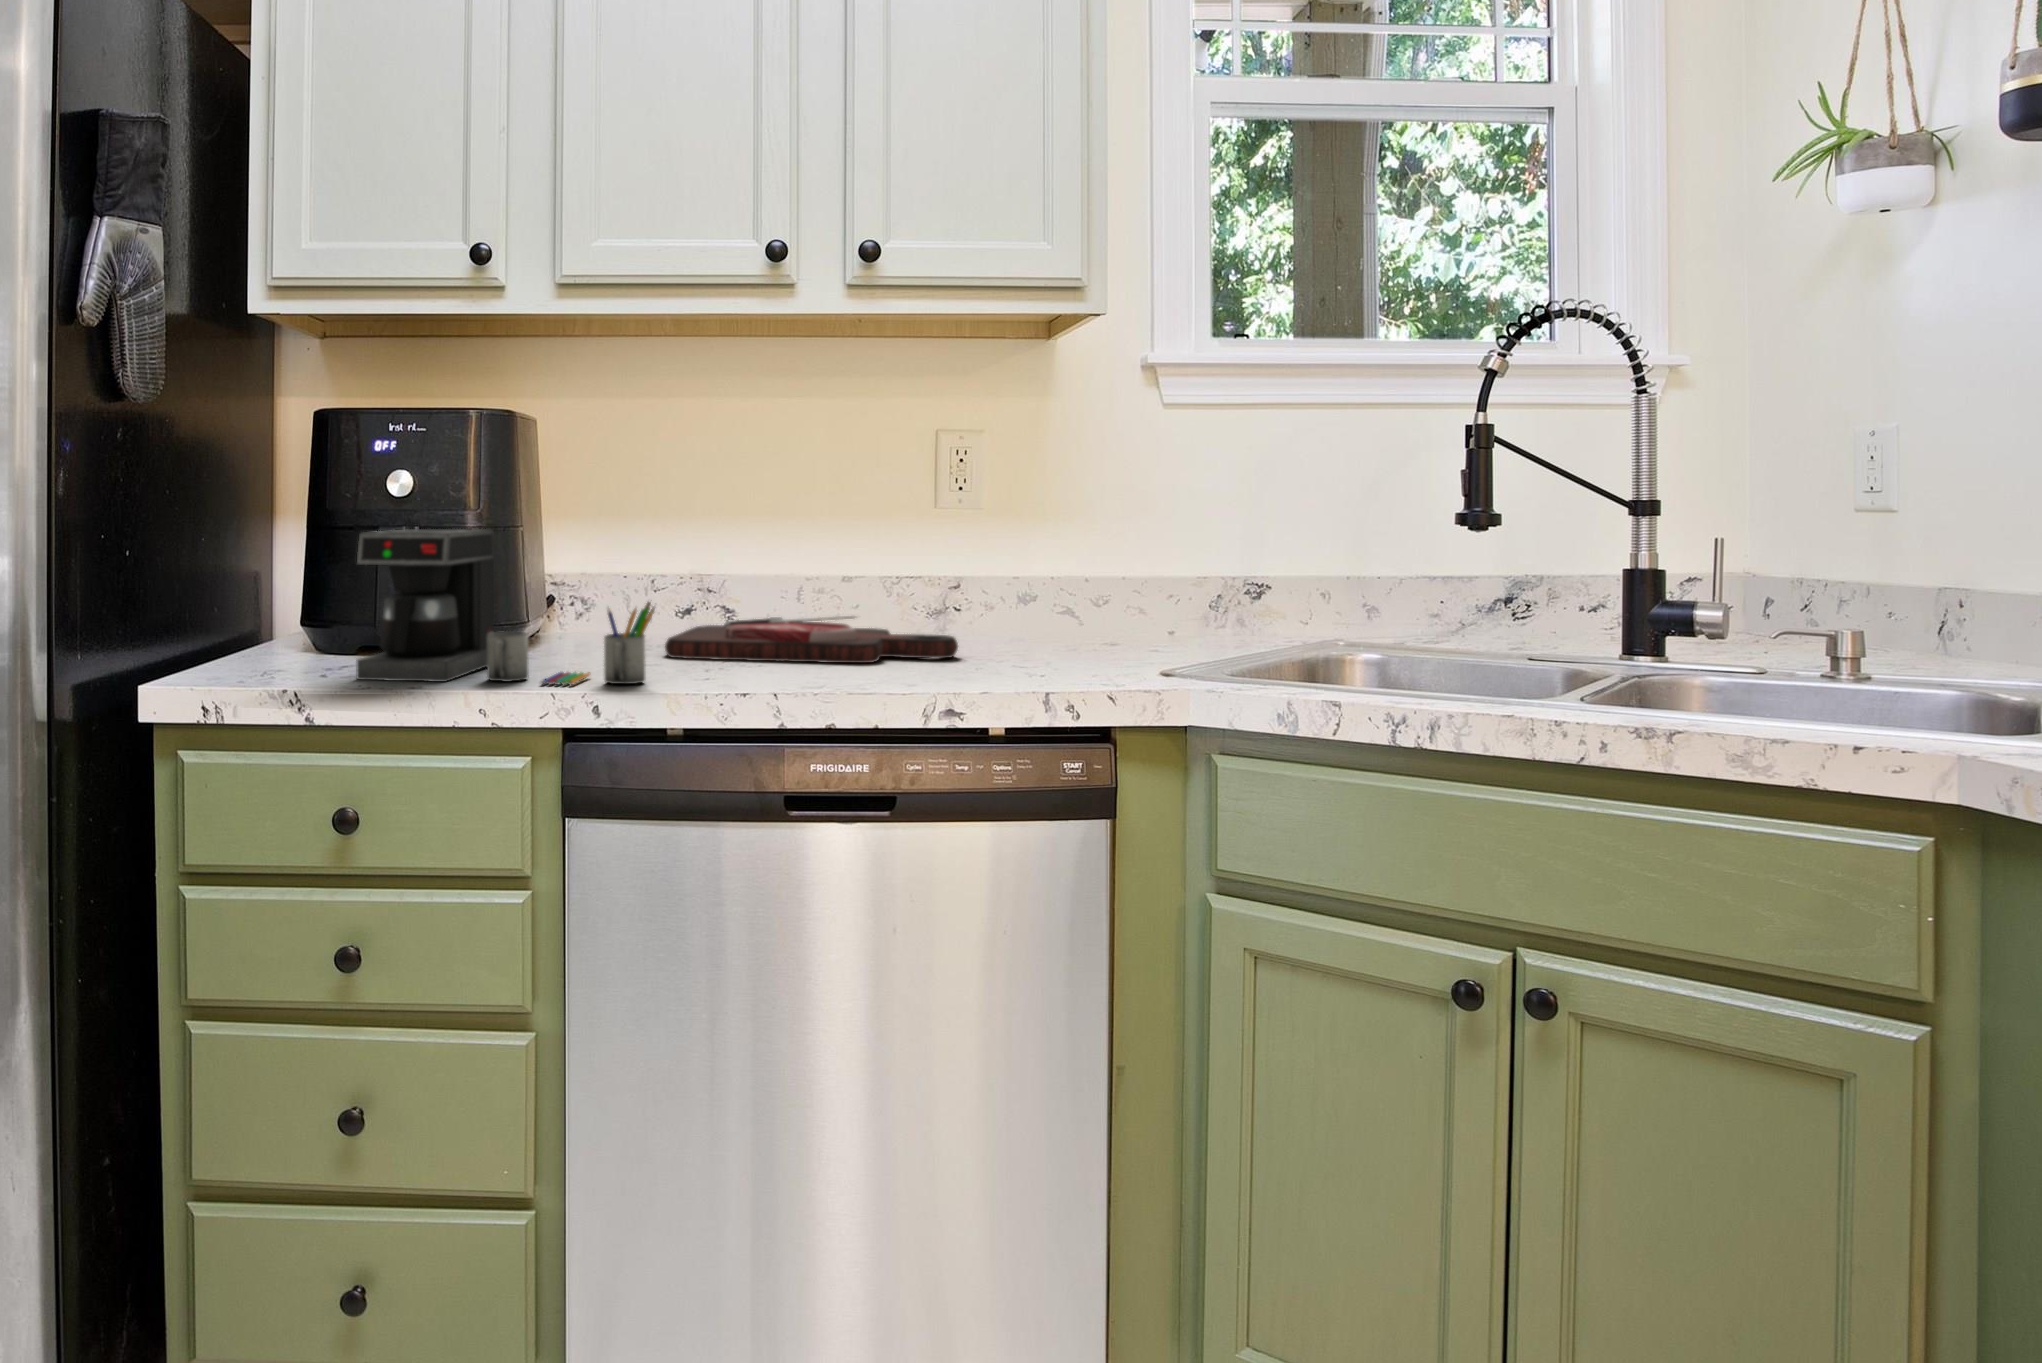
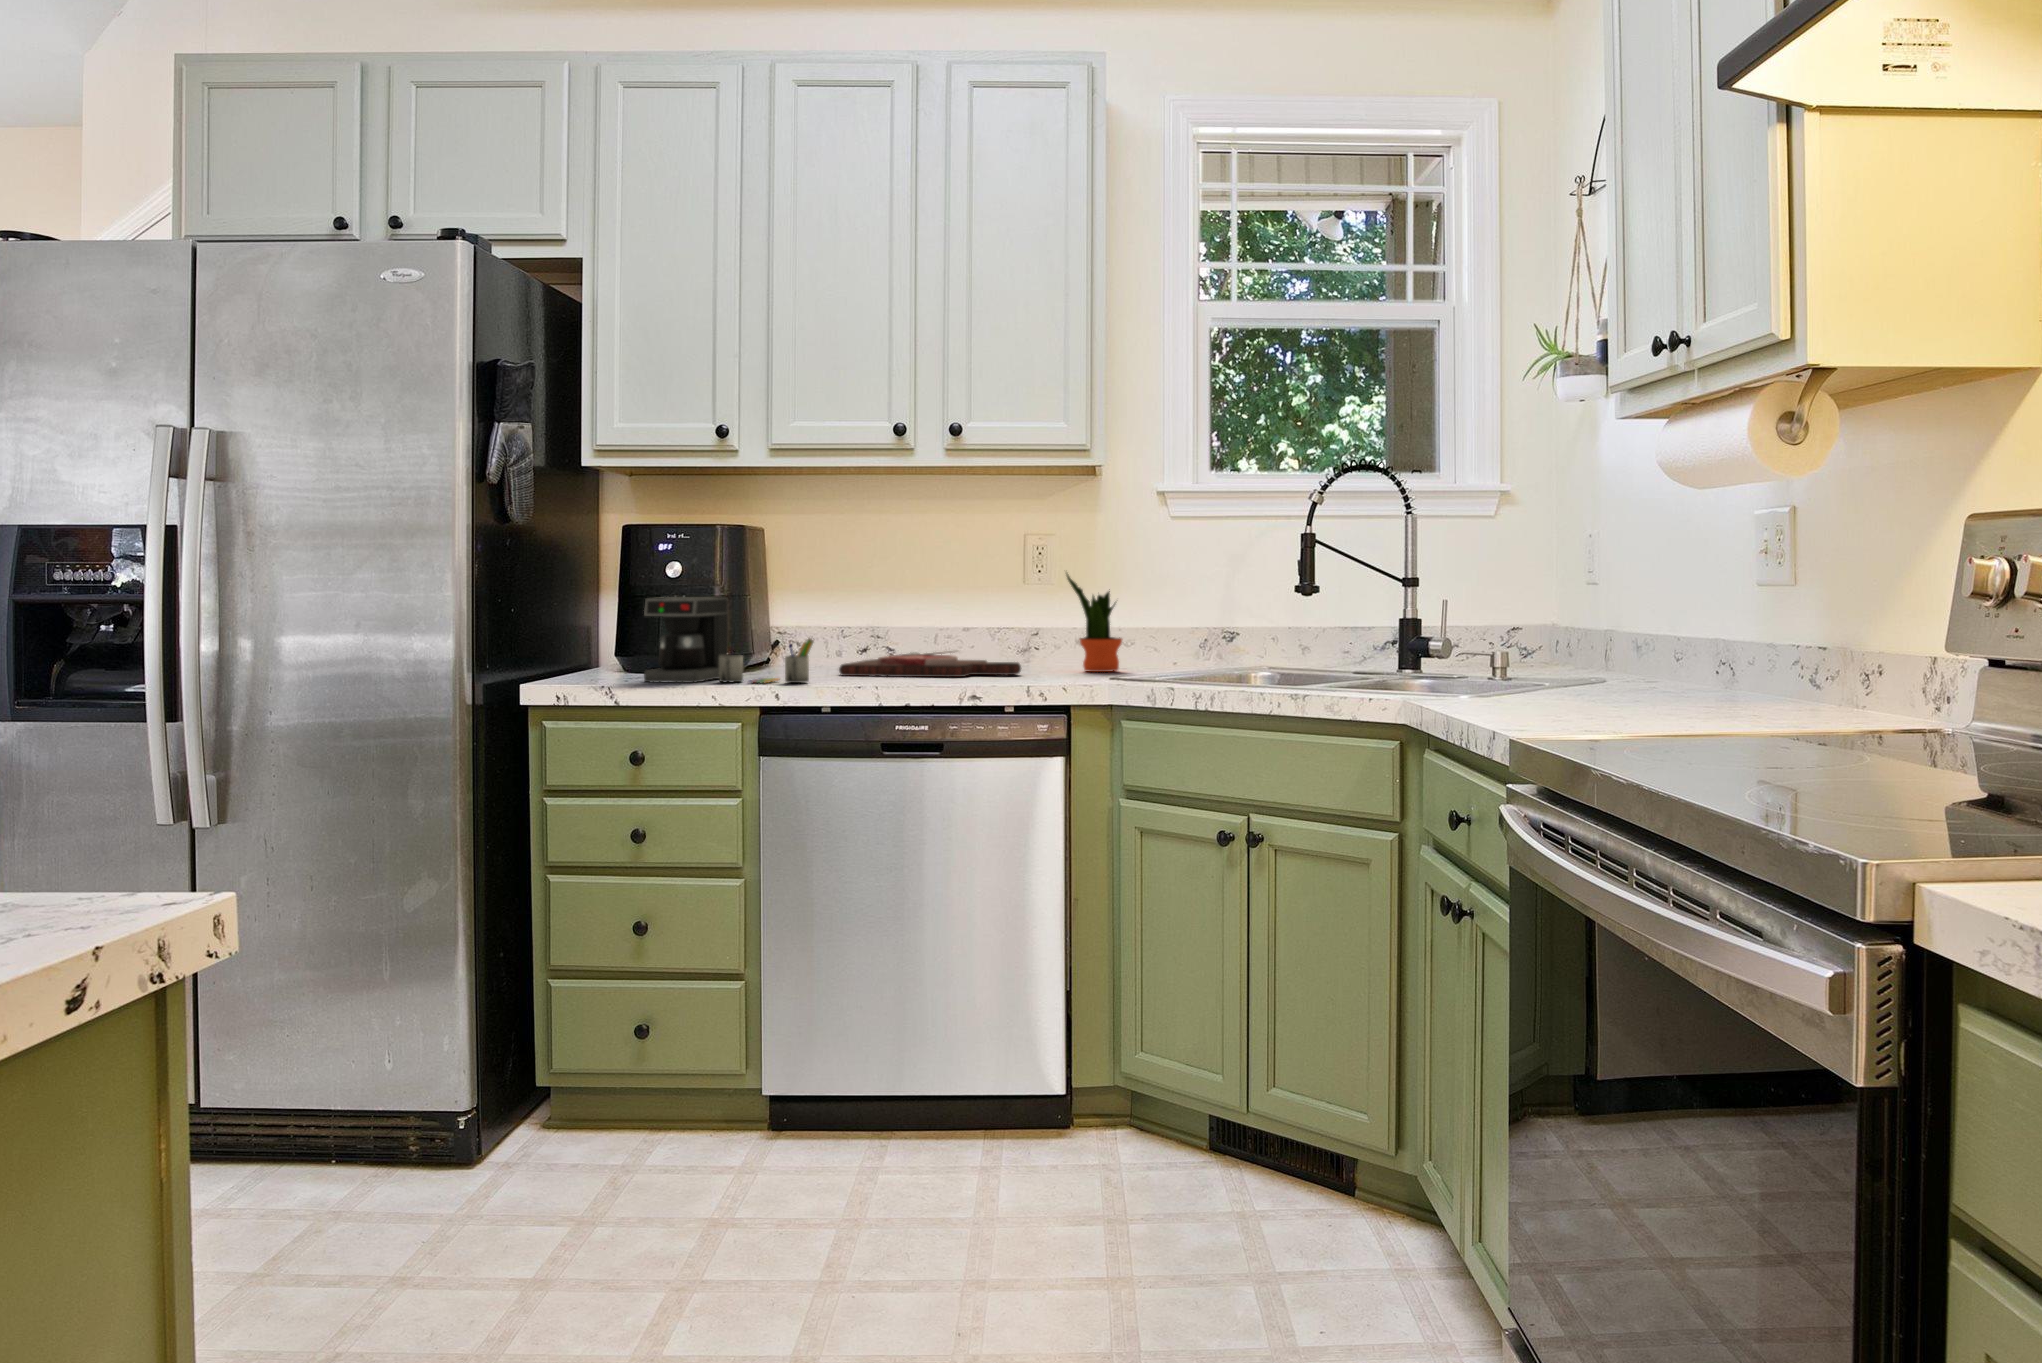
potted plant: none [993,482,1090,647] -> present [1066,574,1122,672]

